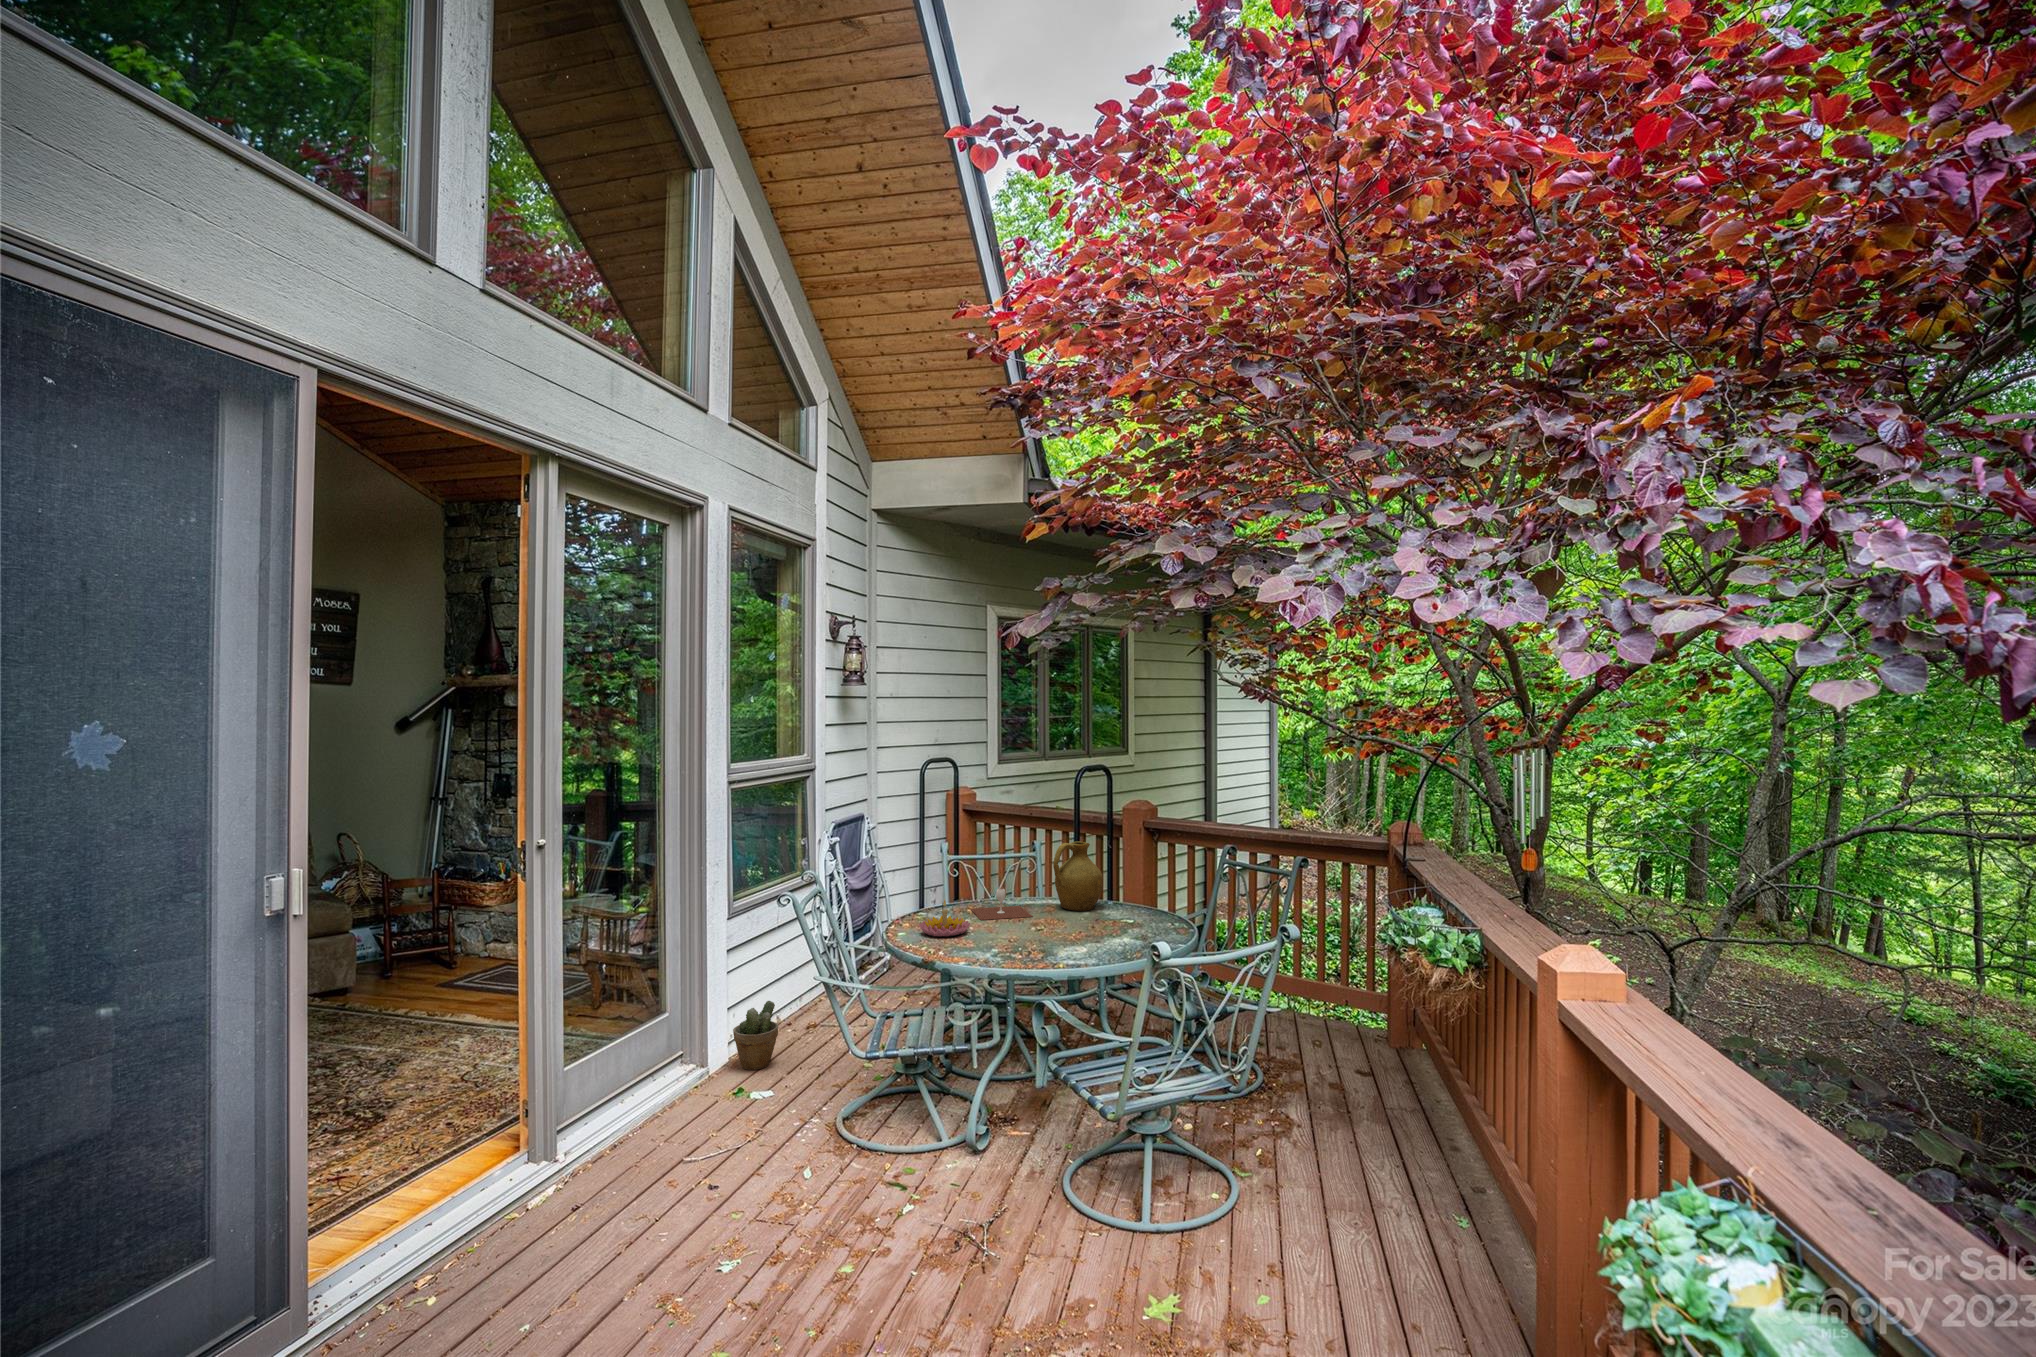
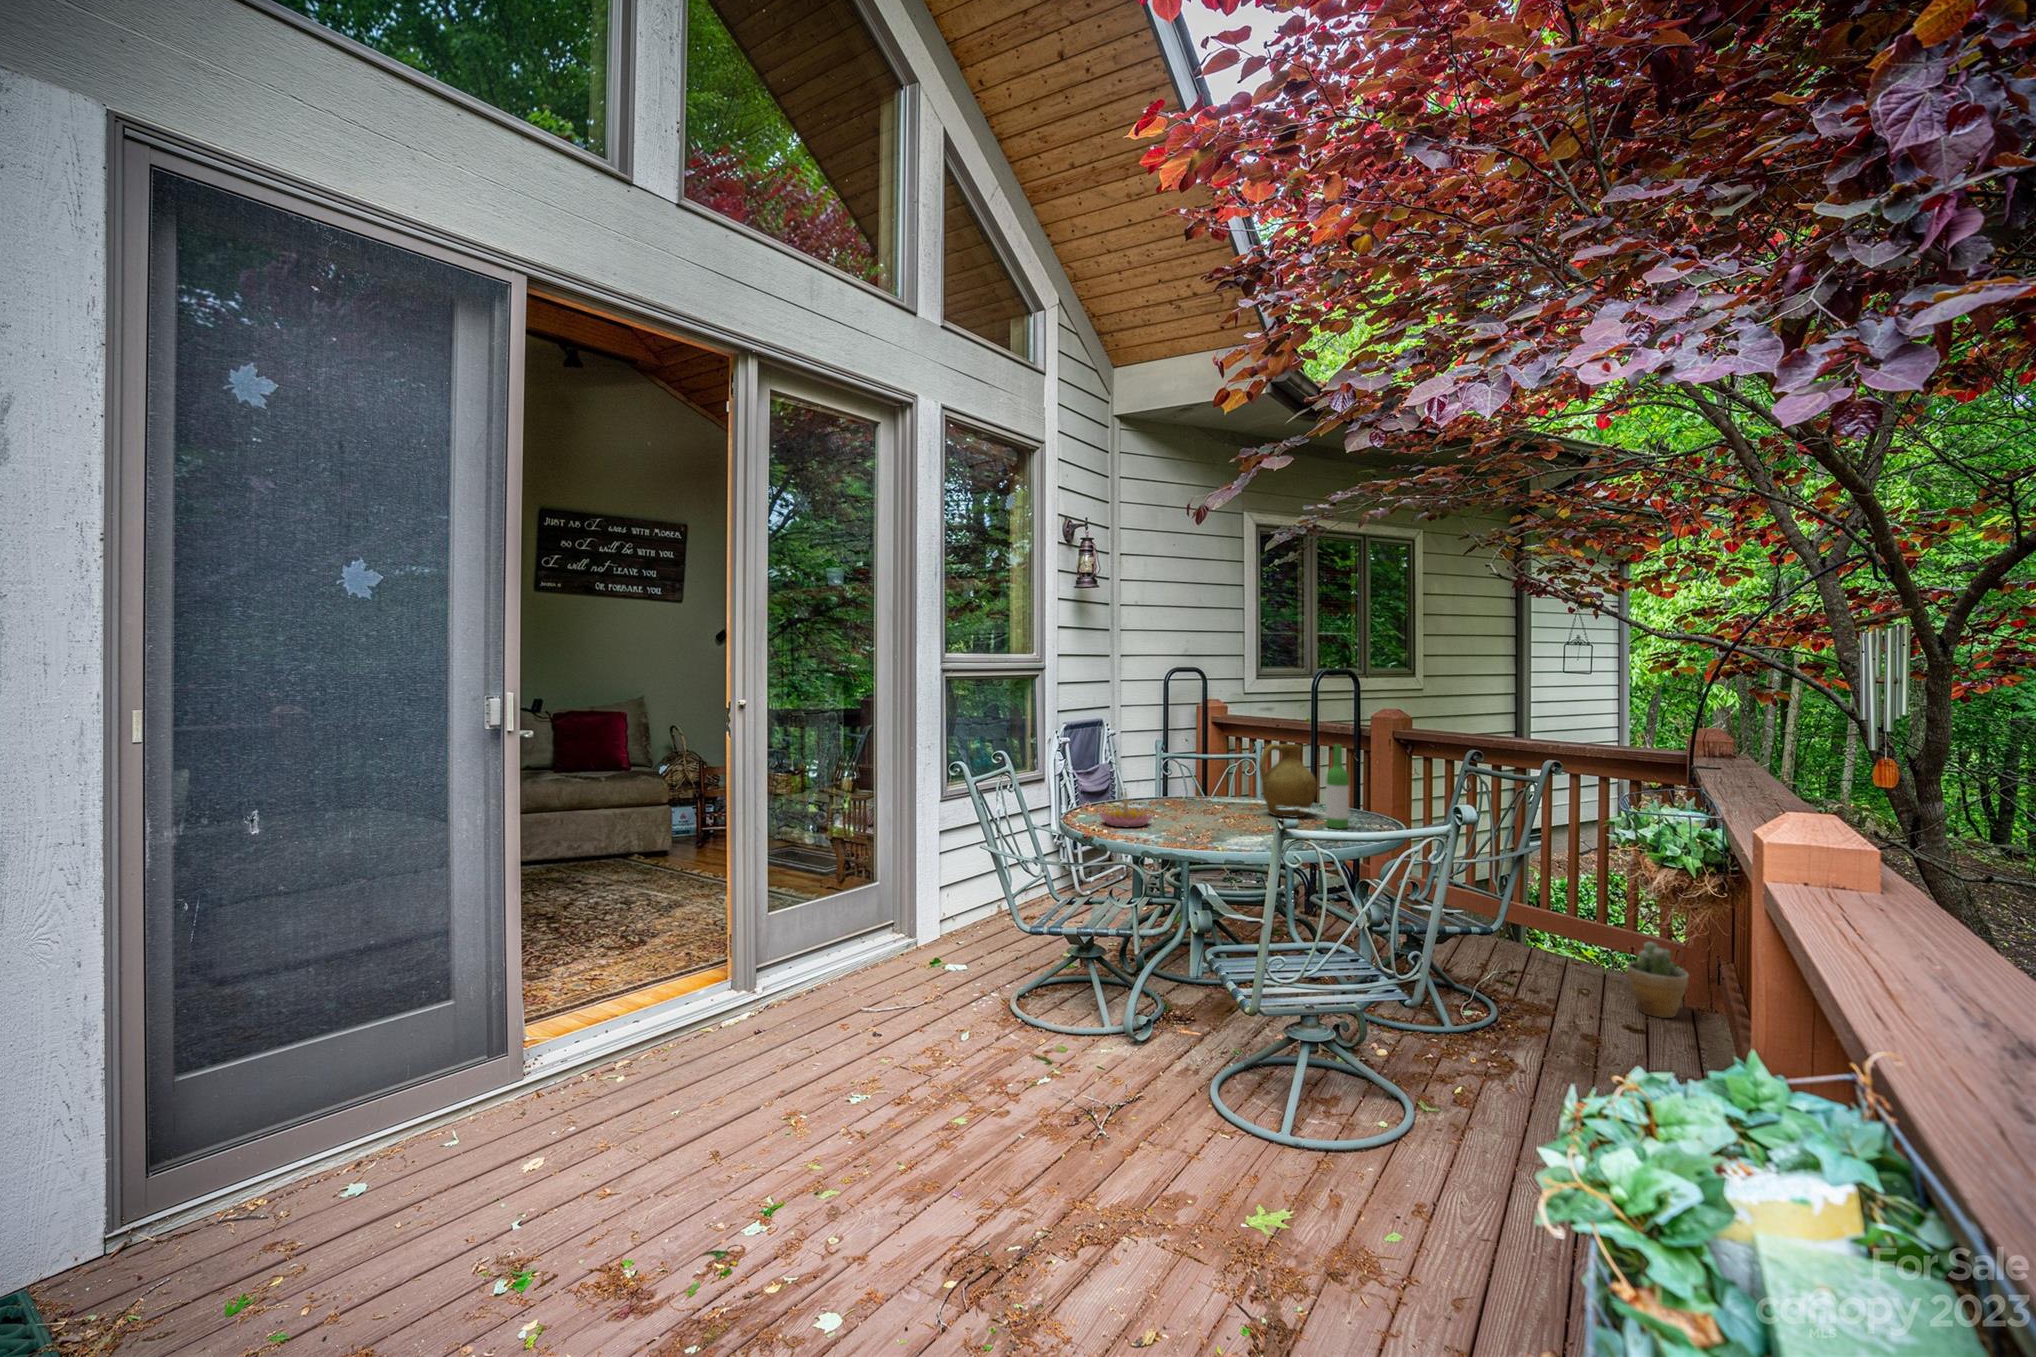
wine bottle: none [1119,844,1139,920] -> present [1326,744,1349,829]
wine glass: present [971,888,1032,920] -> none [1170,788,1231,819]
potted plant: present [733,1001,779,1070] -> present [1627,942,1689,1018]

